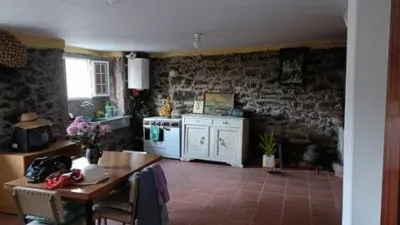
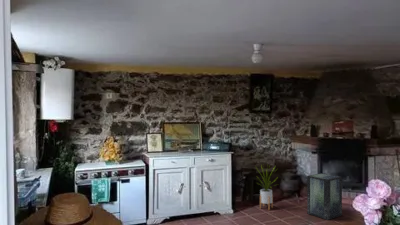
storage box: none [287,147,313,191] -> present [307,173,342,220]

